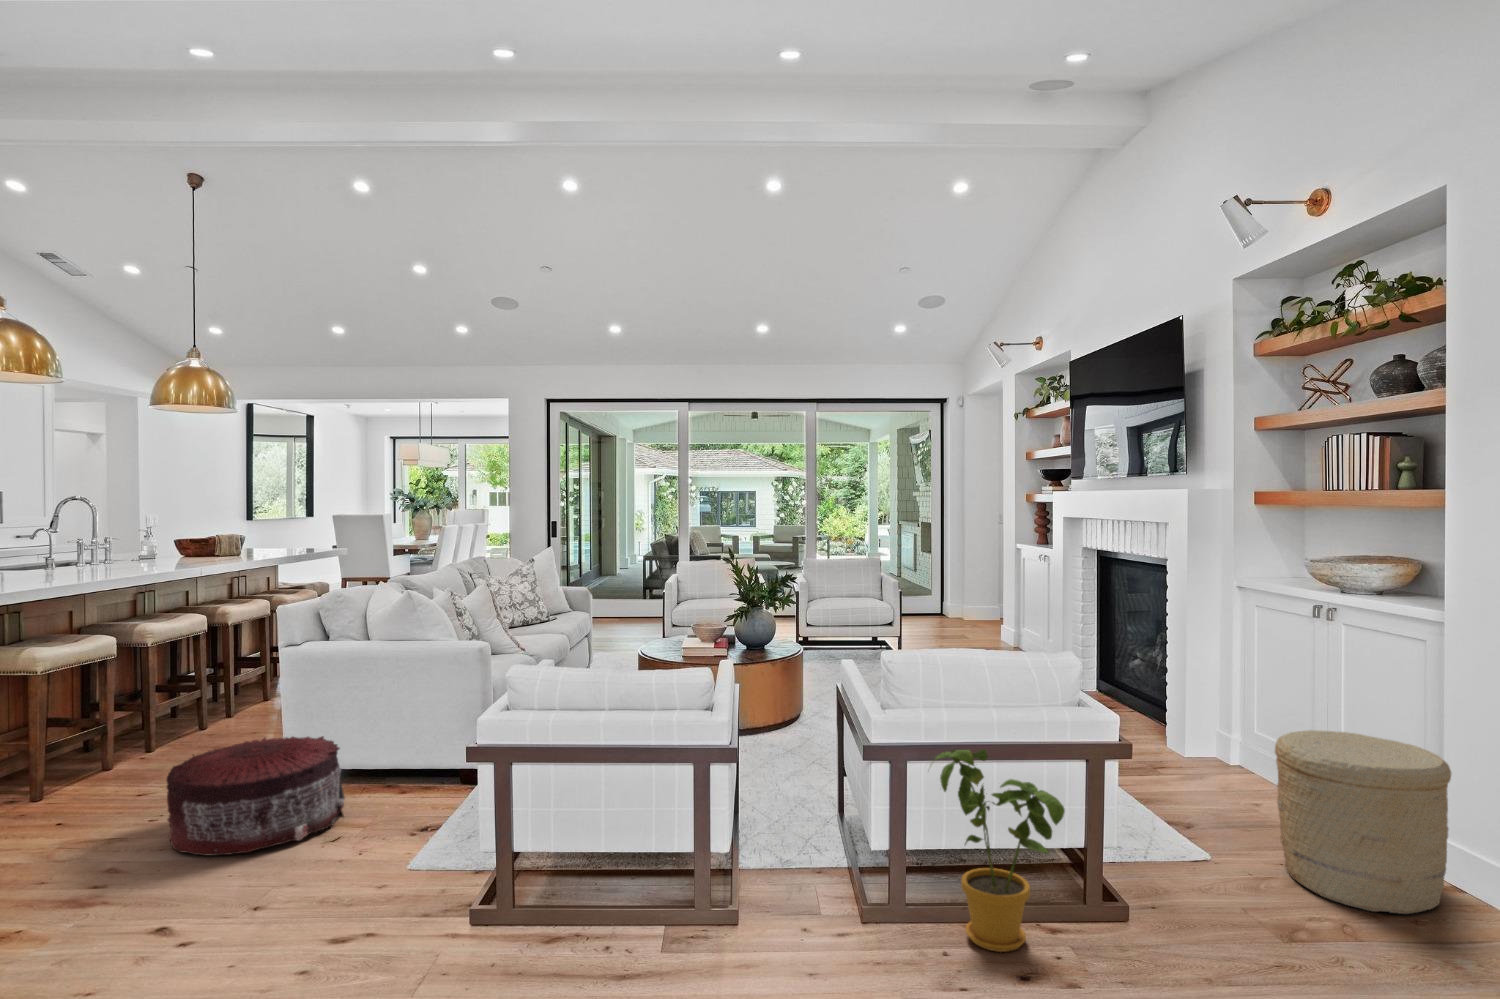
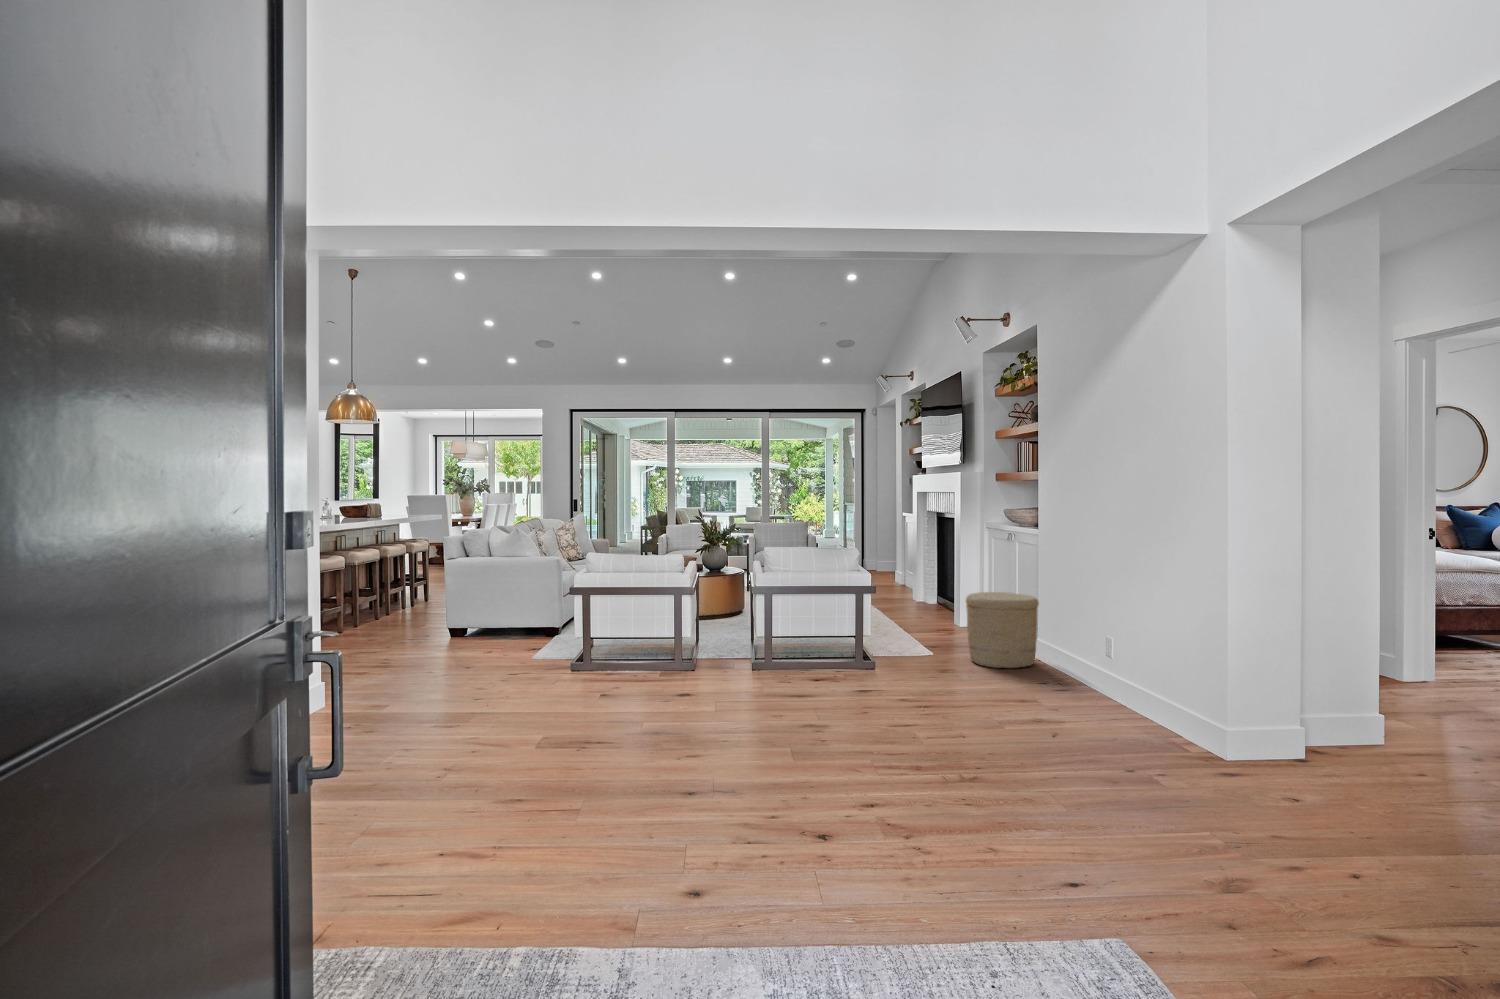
pouf: present [167,736,345,855] -> none [400,608,490,659]
house plant: present [935,749,1065,952] -> none [787,586,846,678]

